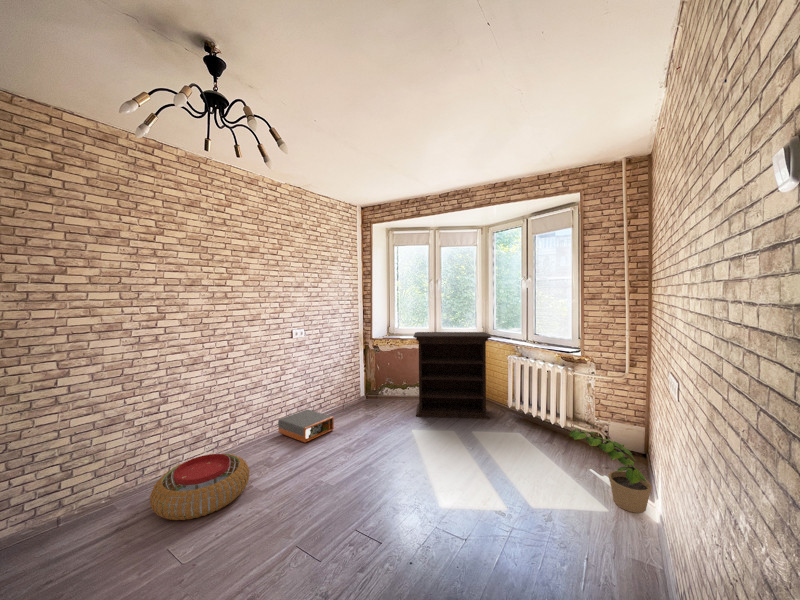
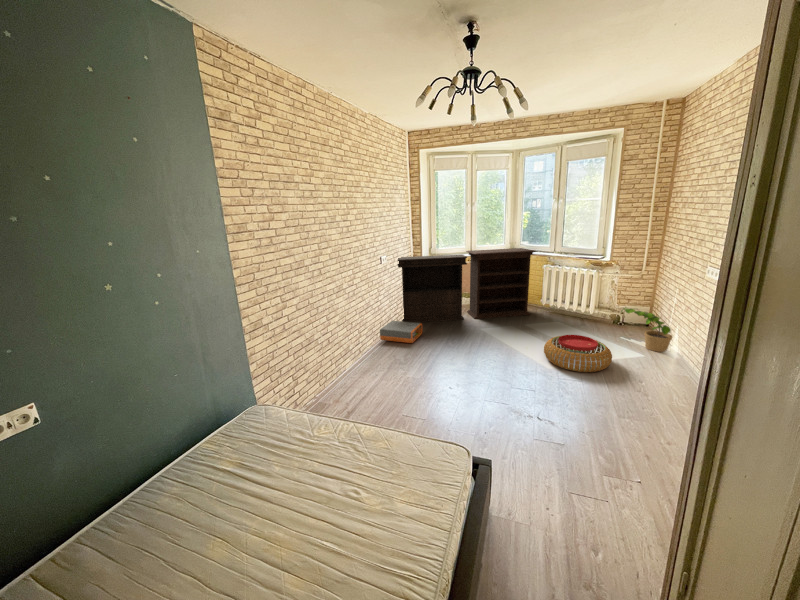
console table: none [327,335,407,416] -> present [398,255,467,322]
pouf: present [150,454,249,520] -> present [544,335,612,372]

